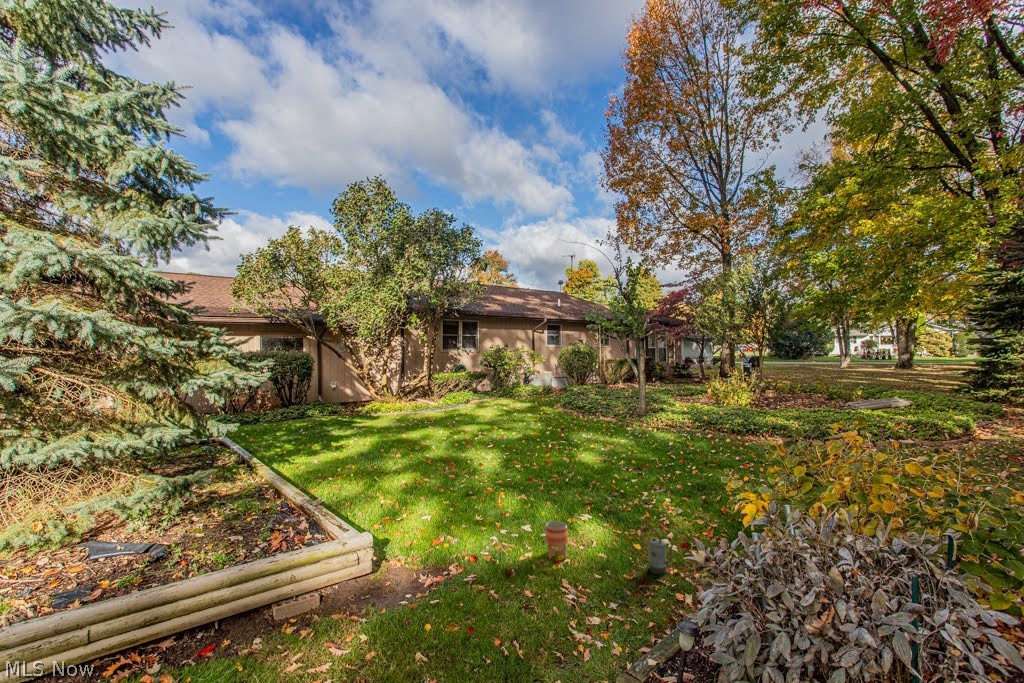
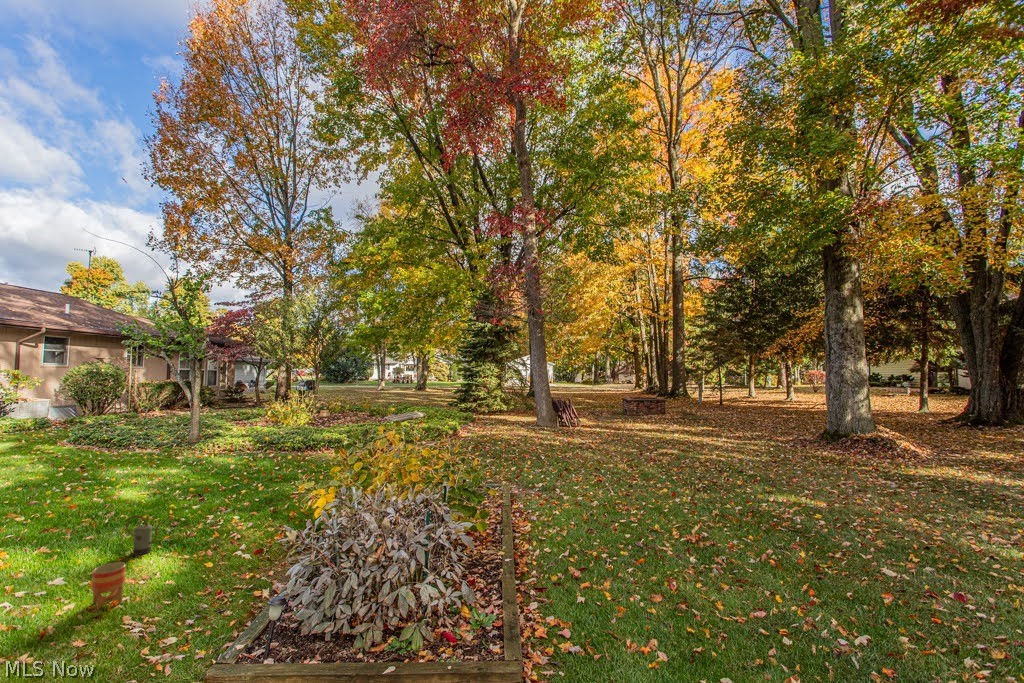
watering can: present [640,527,675,574] -> present [126,516,161,555]

